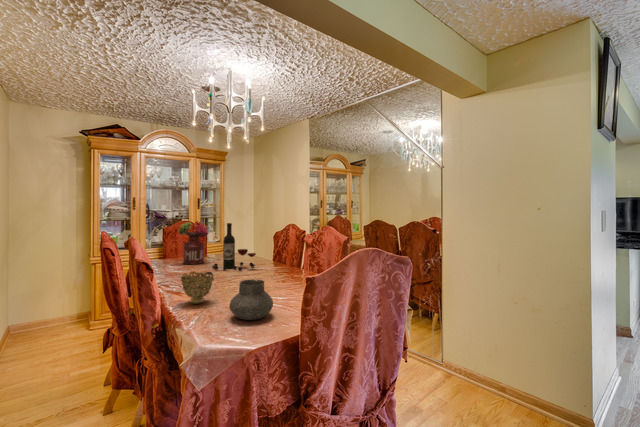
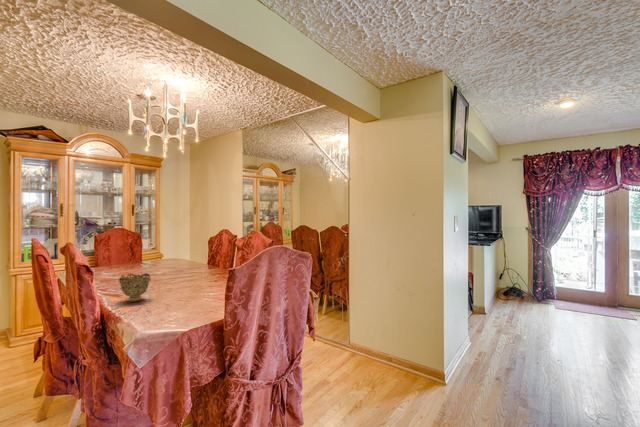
flower arrangement: present [178,221,208,264] -> none [111,227,144,269]
wine bottle: present [212,223,256,270] -> none [148,229,193,273]
vase: present [230,280,273,320] -> none [165,278,204,311]

